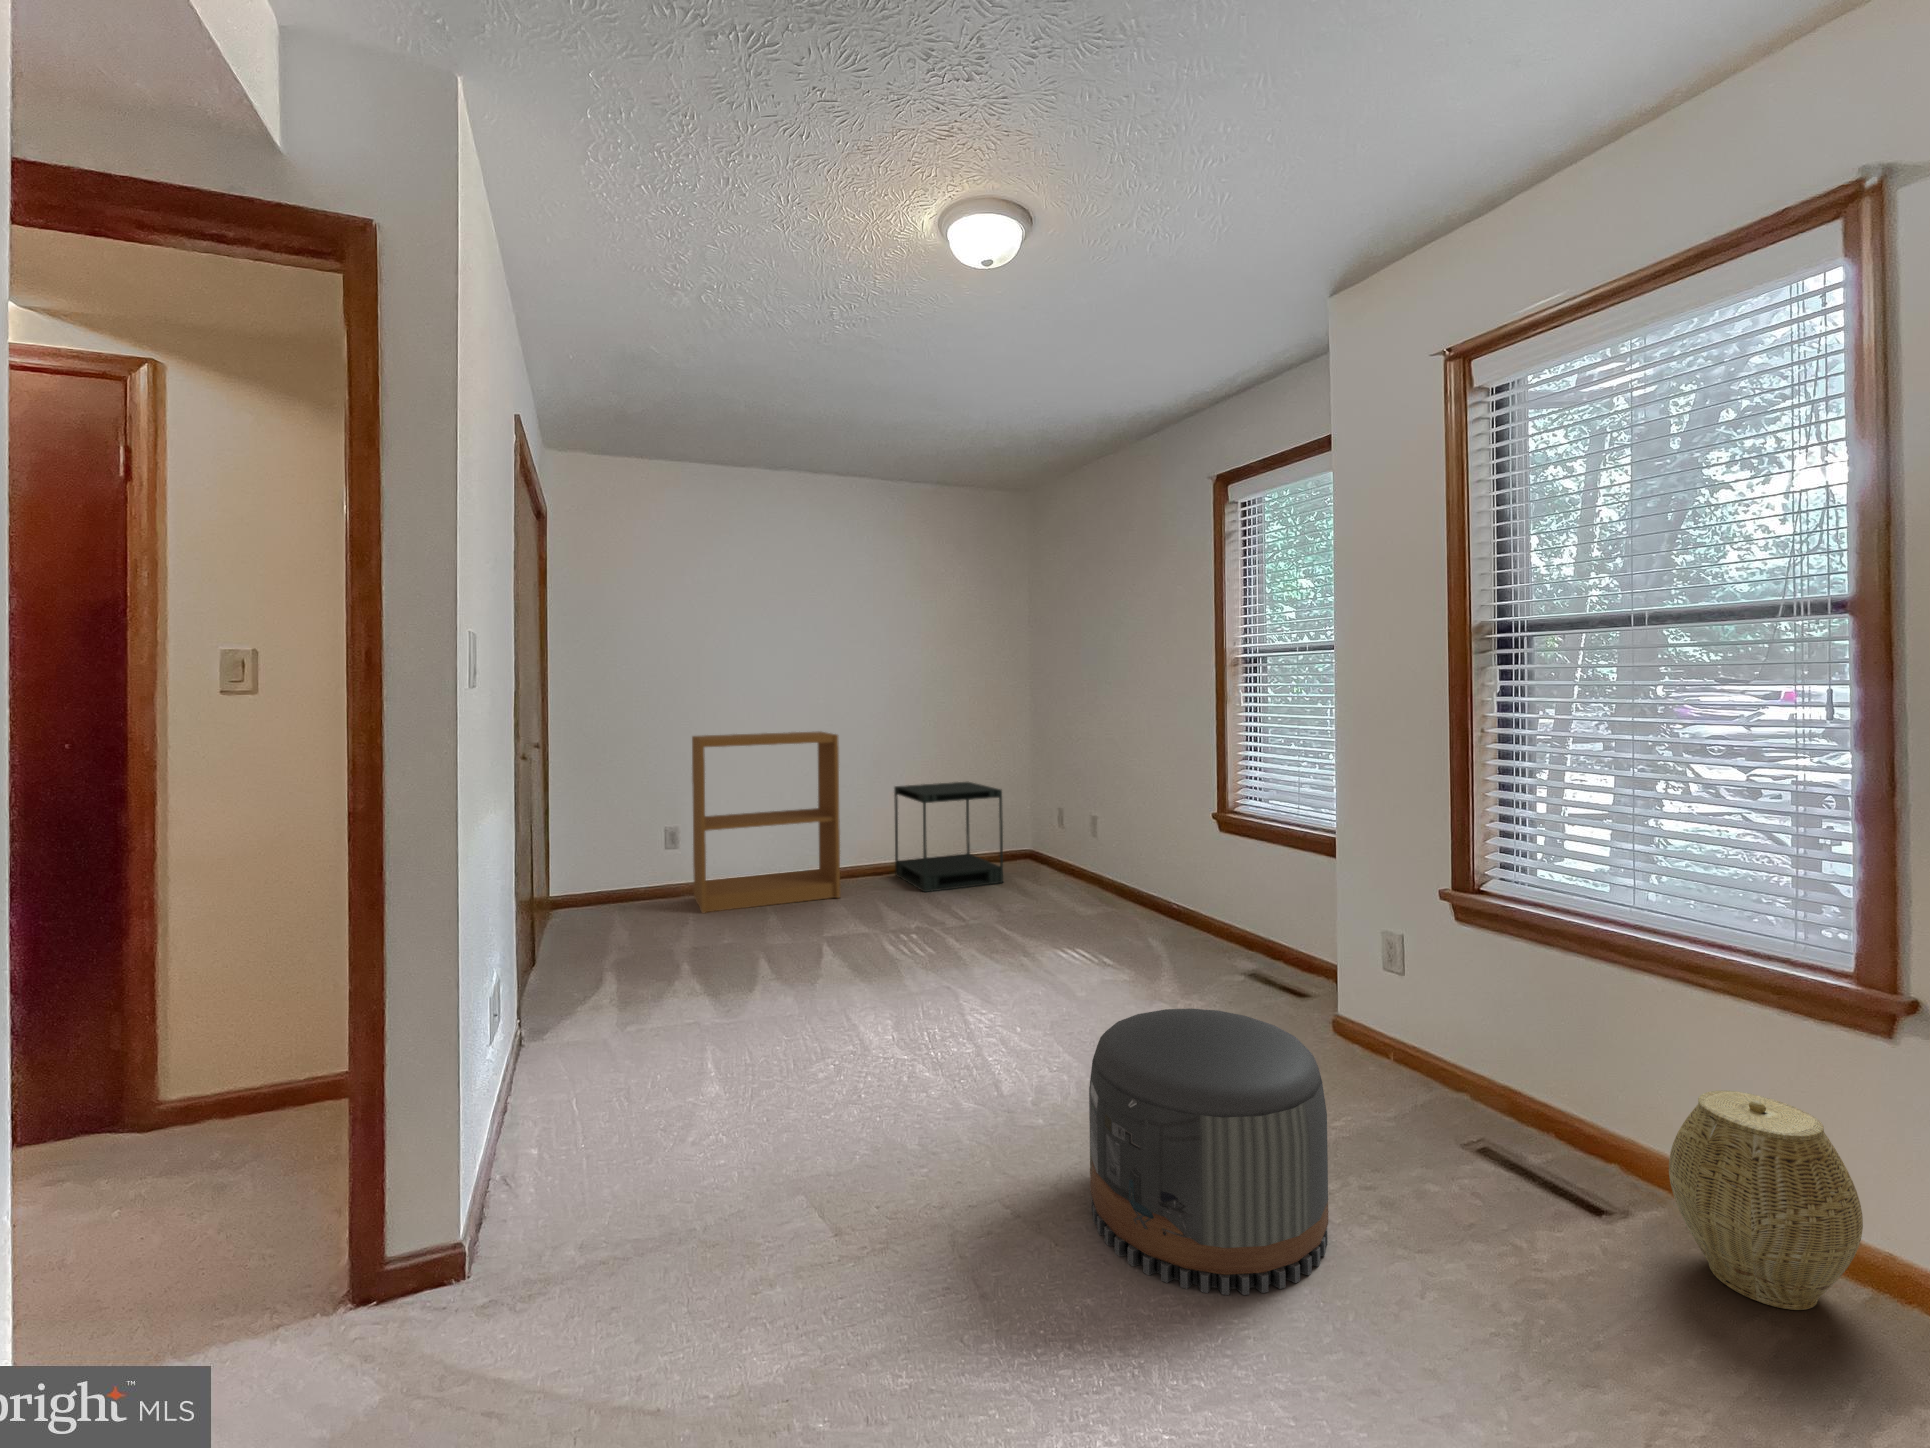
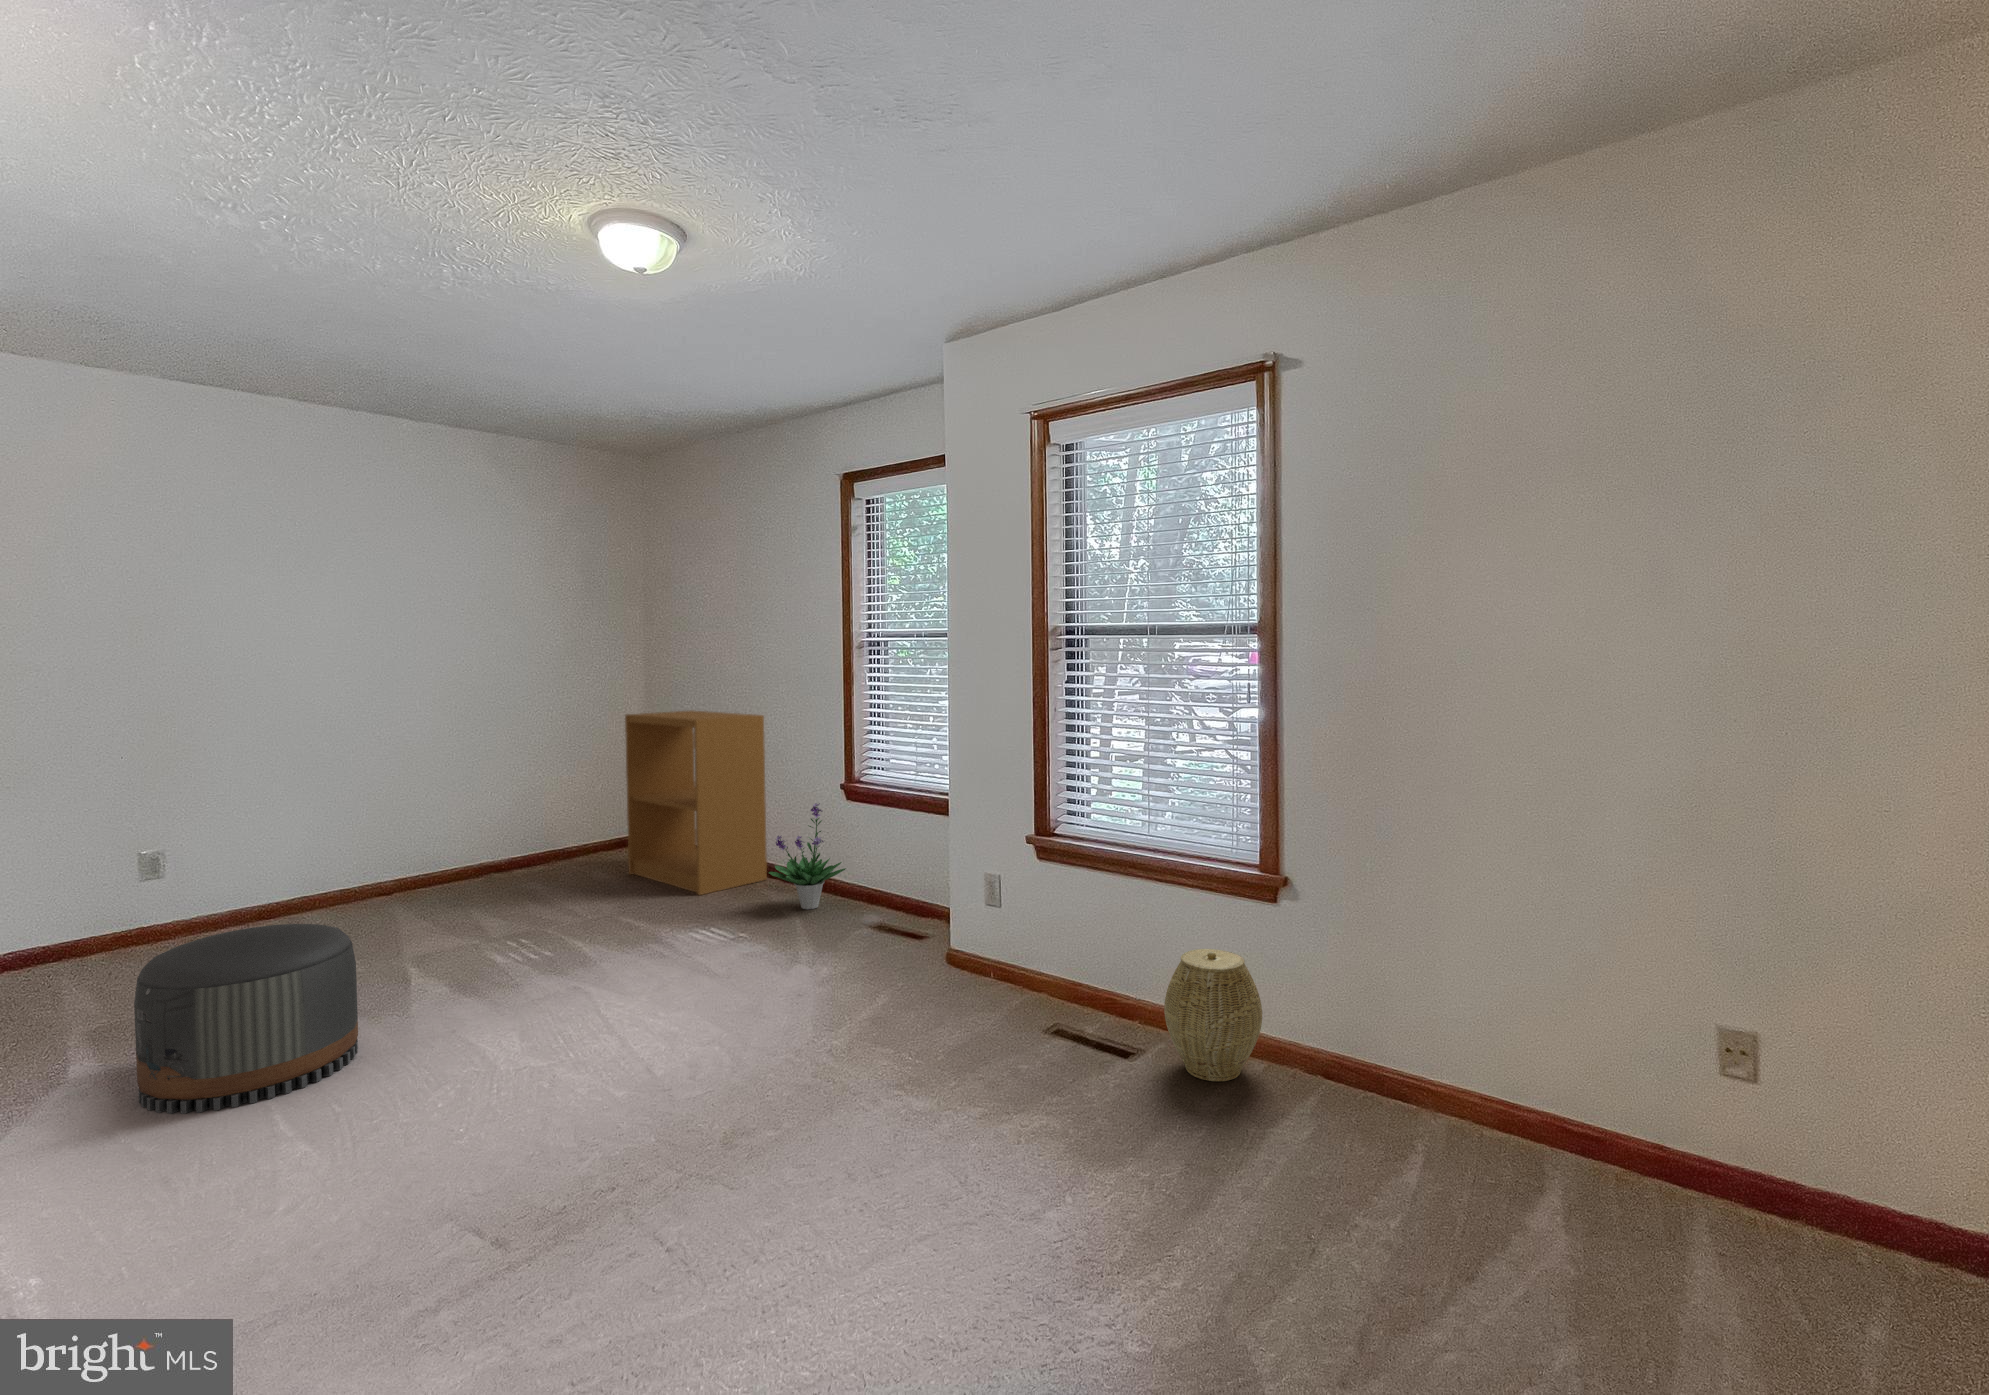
bookshelf: present [692,732,840,913] -> present [625,711,767,895]
side table: present [894,782,1003,892] -> none [487,770,622,892]
potted plant: none [1135,829,1219,943] -> present [769,803,846,909]
pouf: present [1089,1008,1328,1295] -> present [134,924,358,1113]

